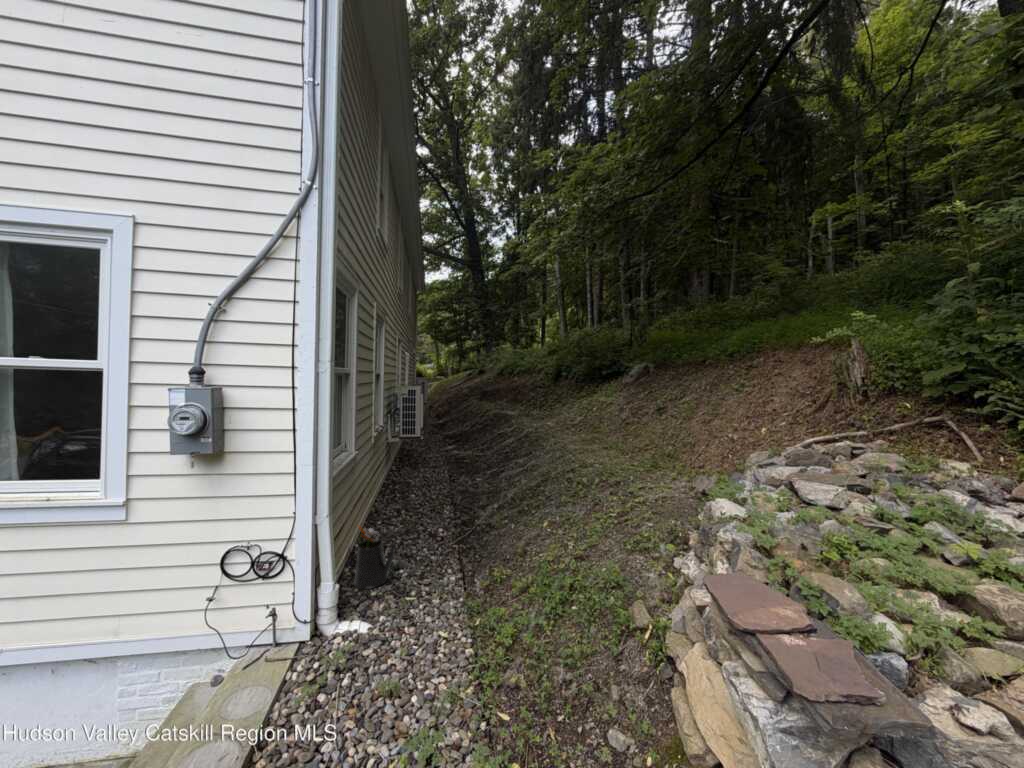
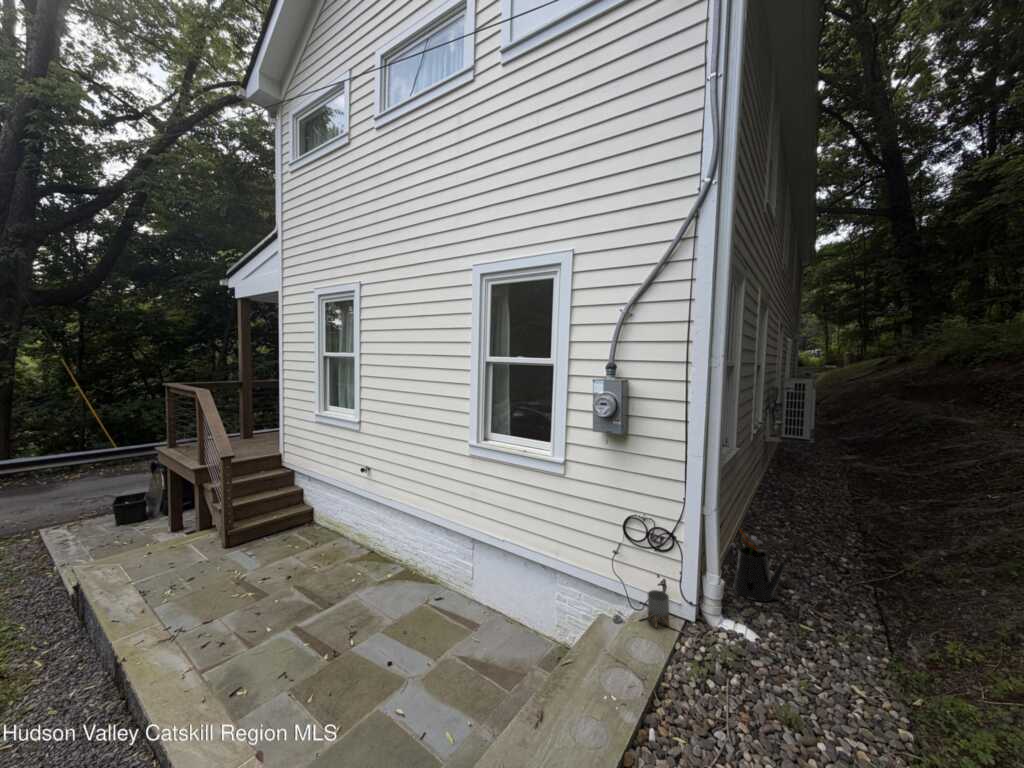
planter: none [252,622,280,669] -> present [647,590,669,628]

